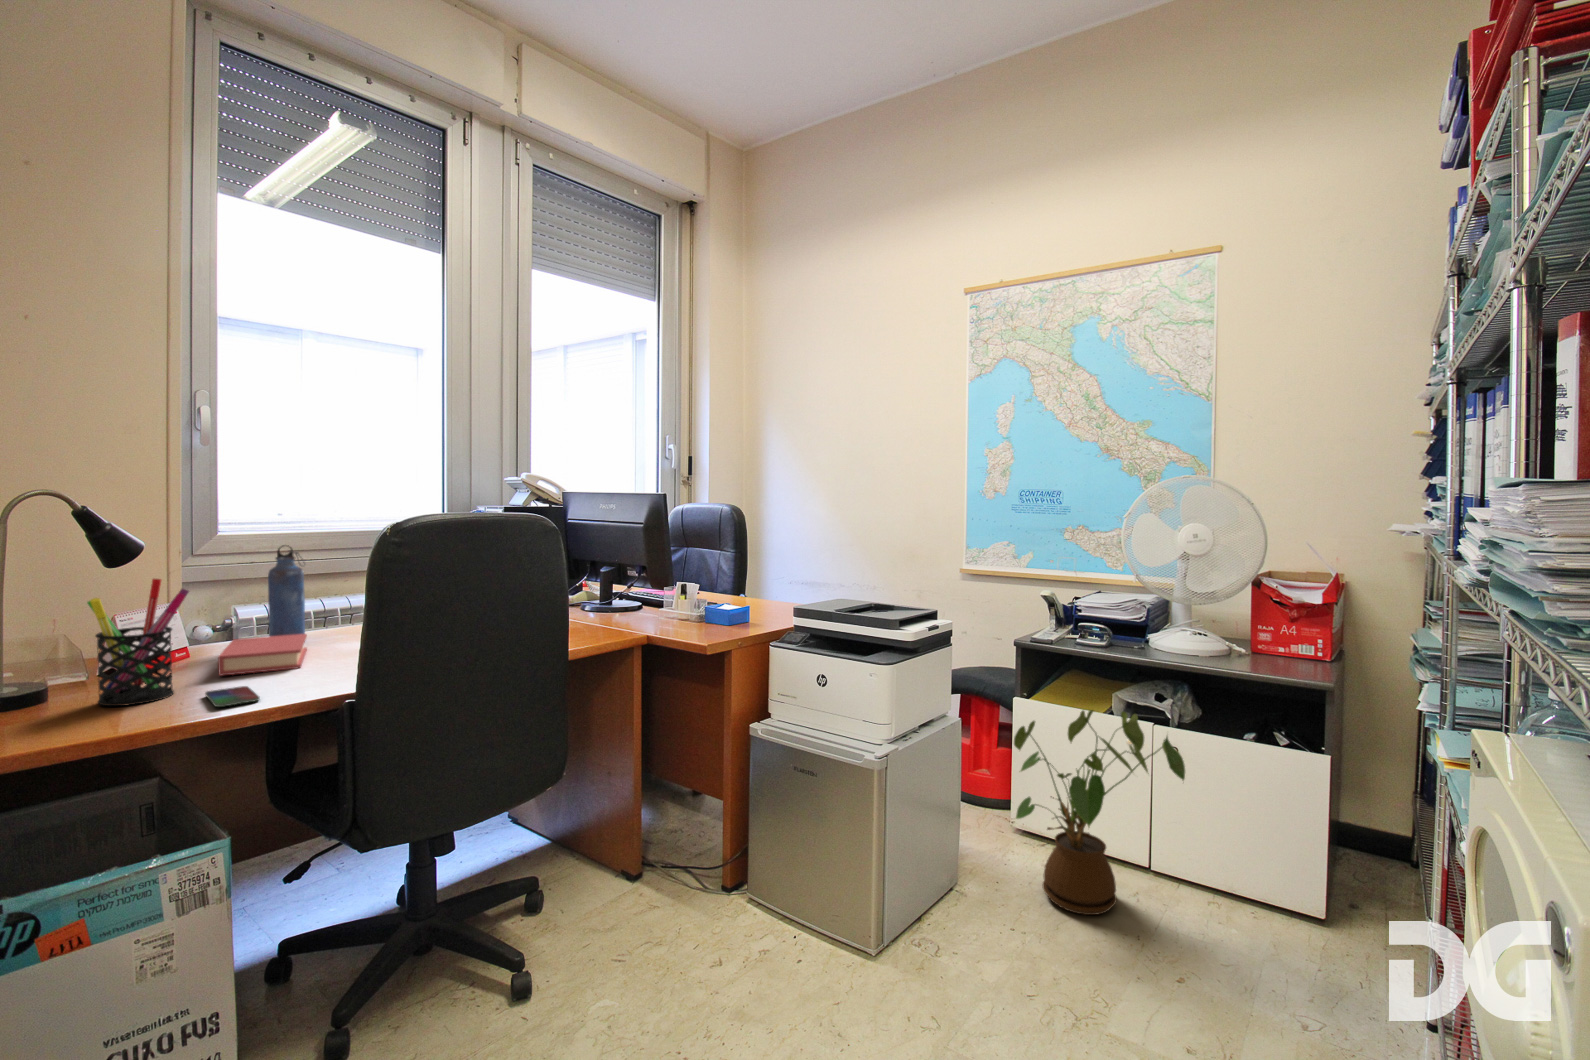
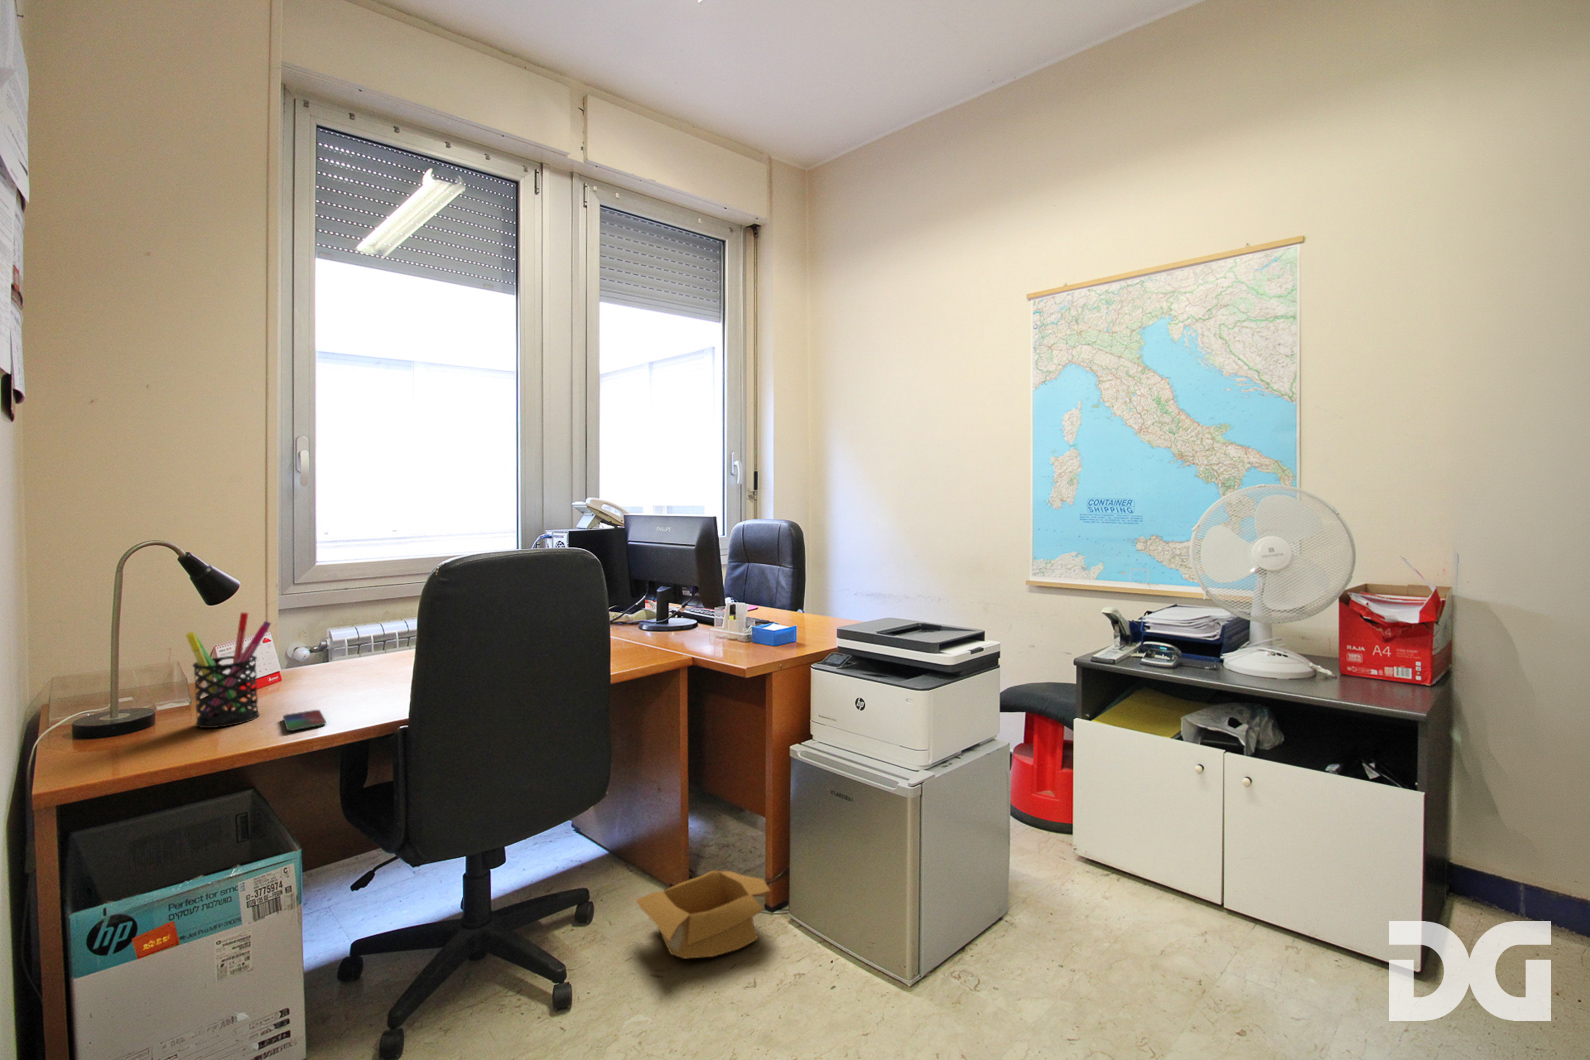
water bottle: present [268,545,305,636] -> none [348,575,382,667]
book: present [218,634,307,676] -> none [299,658,381,699]
house plant: present [1014,710,1185,915] -> none [1065,737,1253,956]
cardboard box: none [587,852,728,941] -> present [637,871,771,958]

